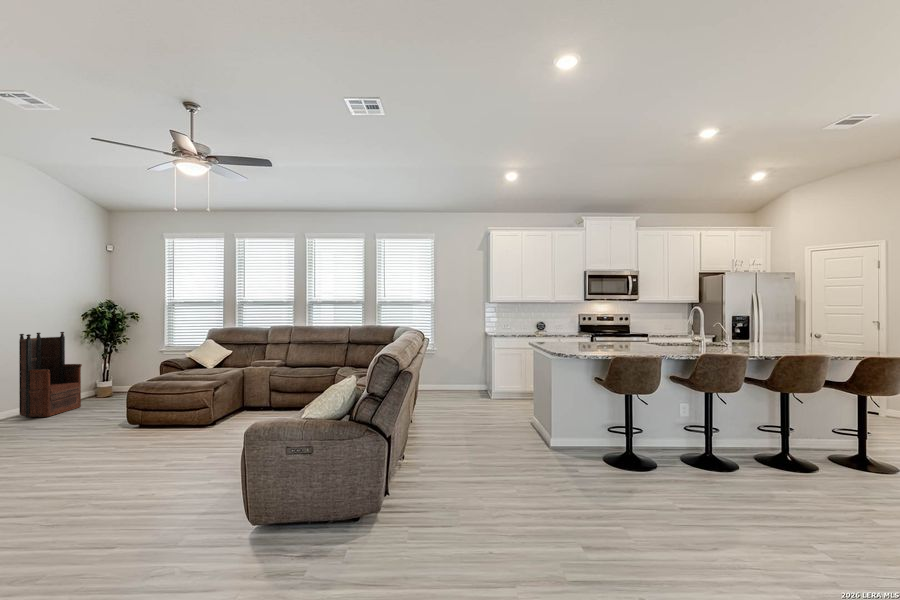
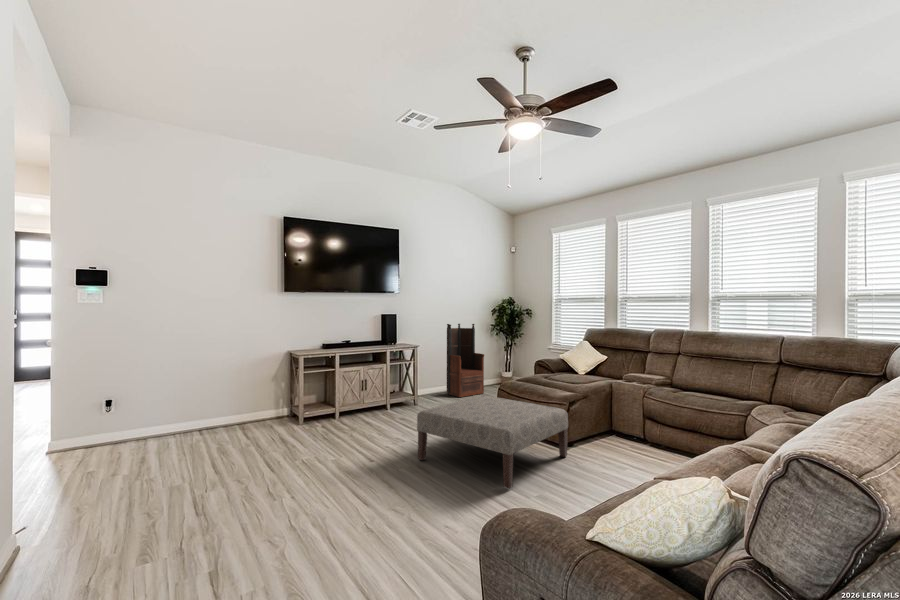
ottoman: none [46,396,217,481] -> present [417,395,568,489]

